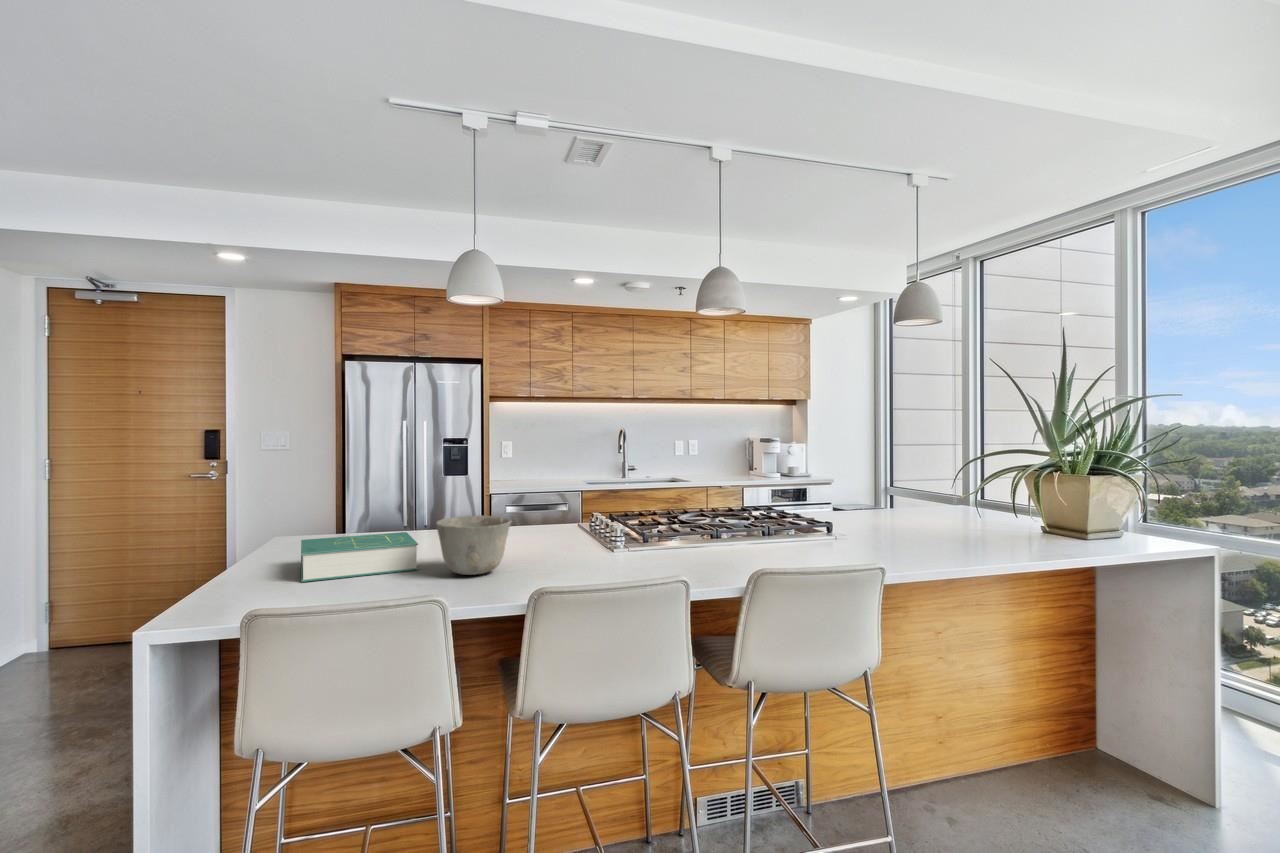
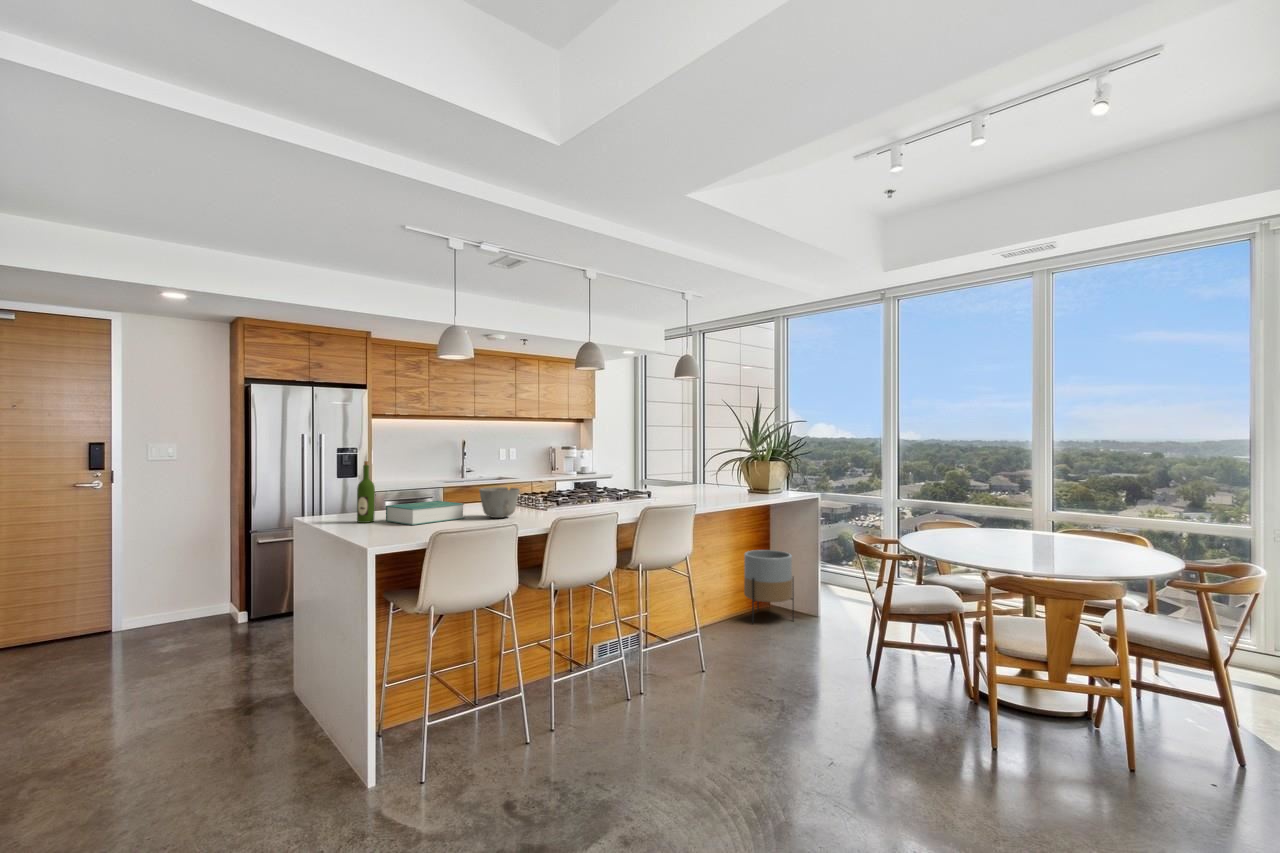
wine bottle: none [261,465,290,566] -> present [357,461,375,523]
planter: none [1028,647,1149,815] -> present [744,550,794,623]

